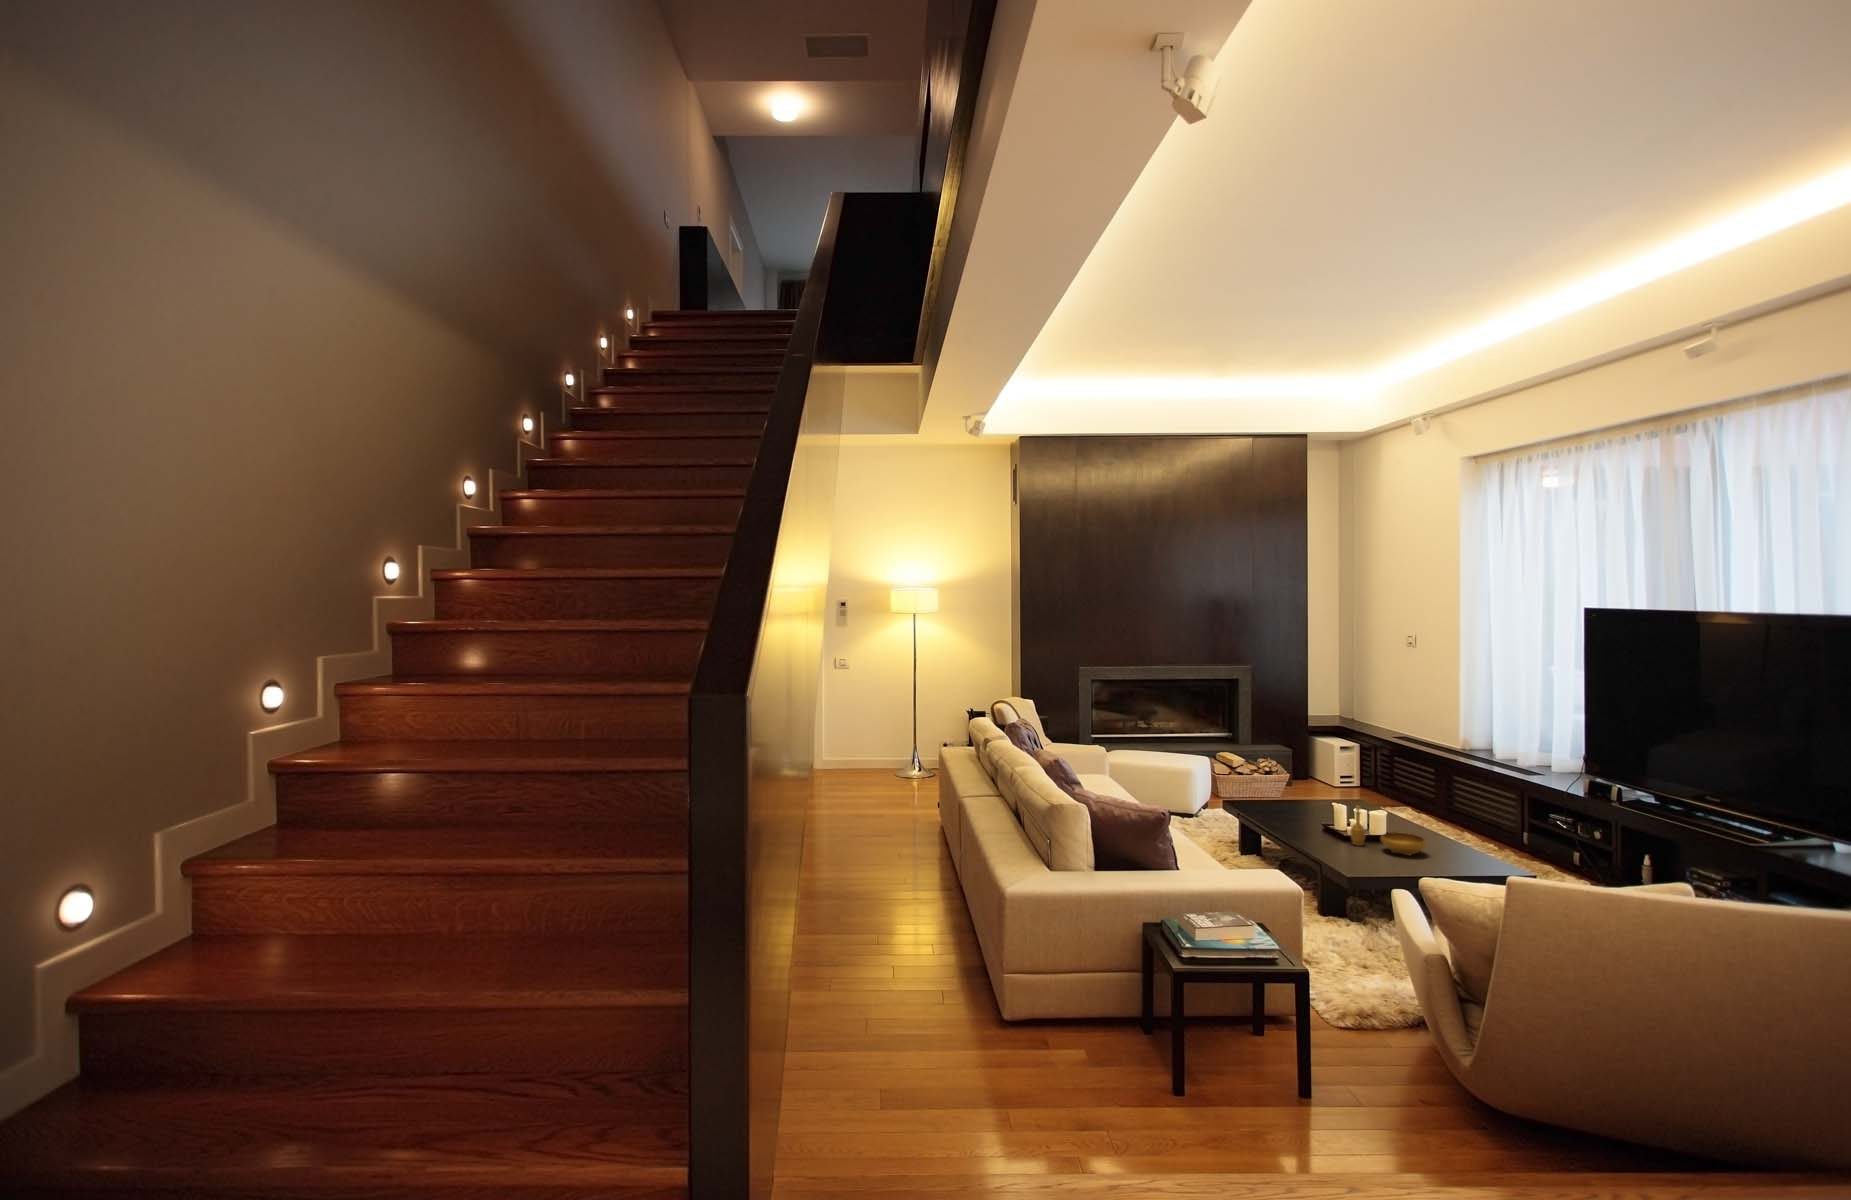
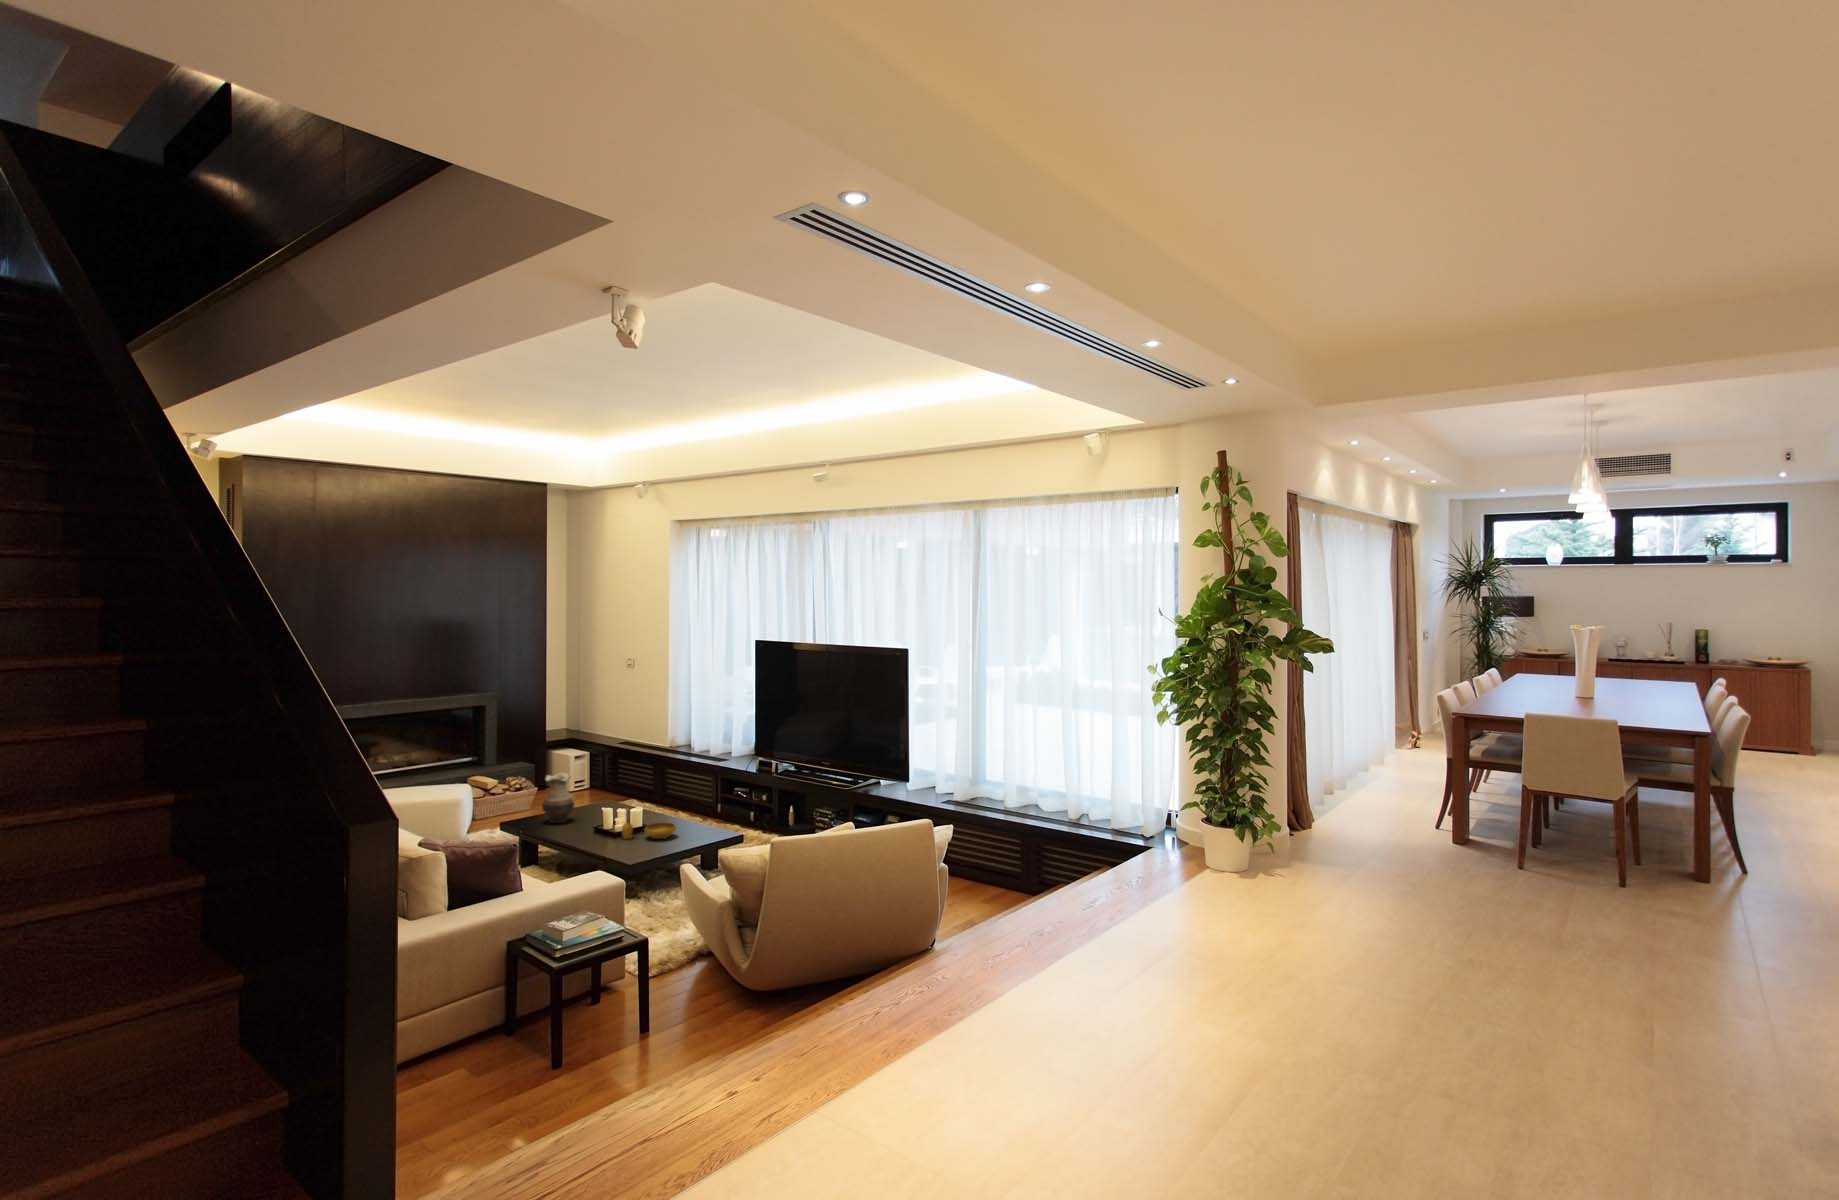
vase: none [1265,752,1304,812] -> present [542,773,574,823]

